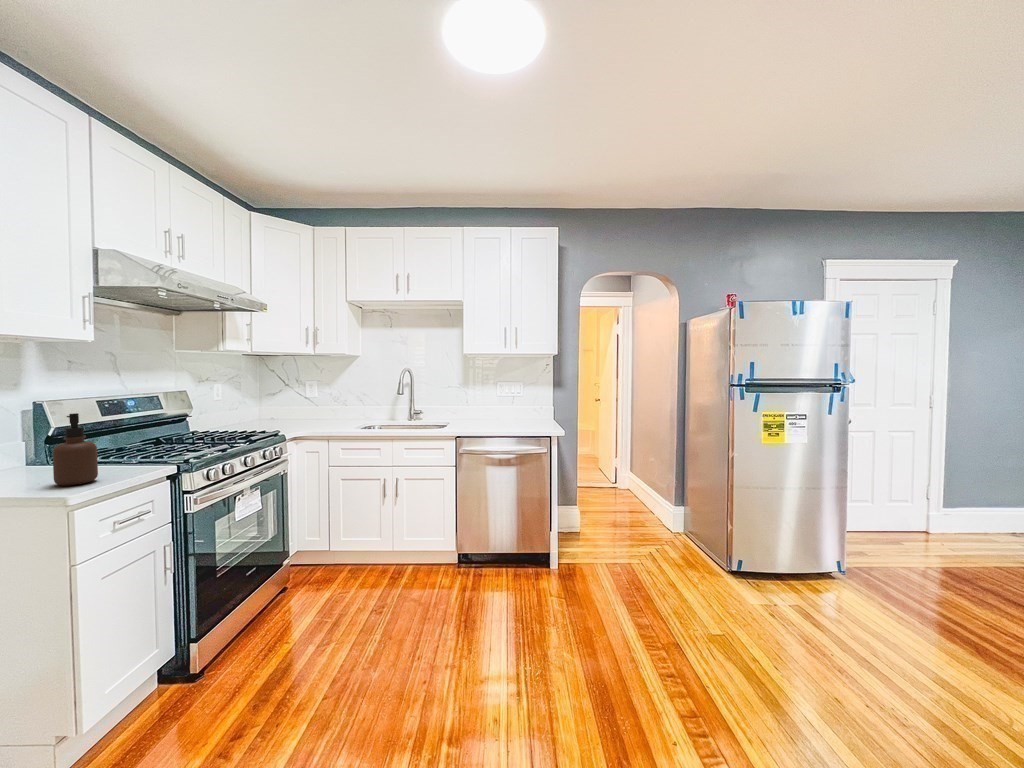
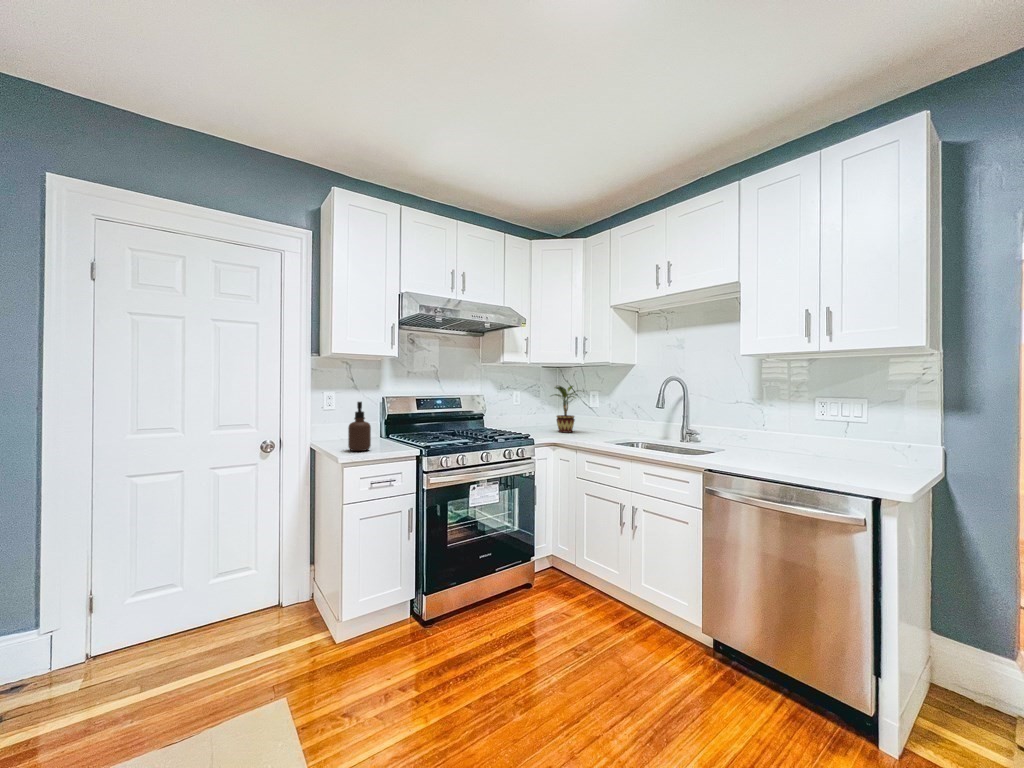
potted plant: none [268,380,309,428] -> present [555,386,578,433]

